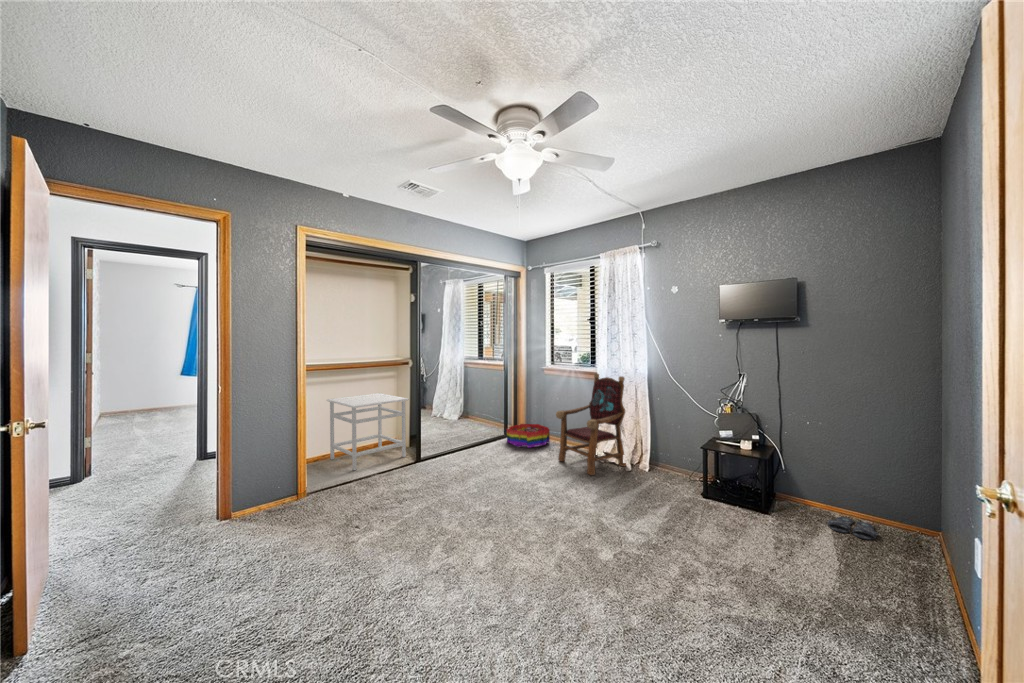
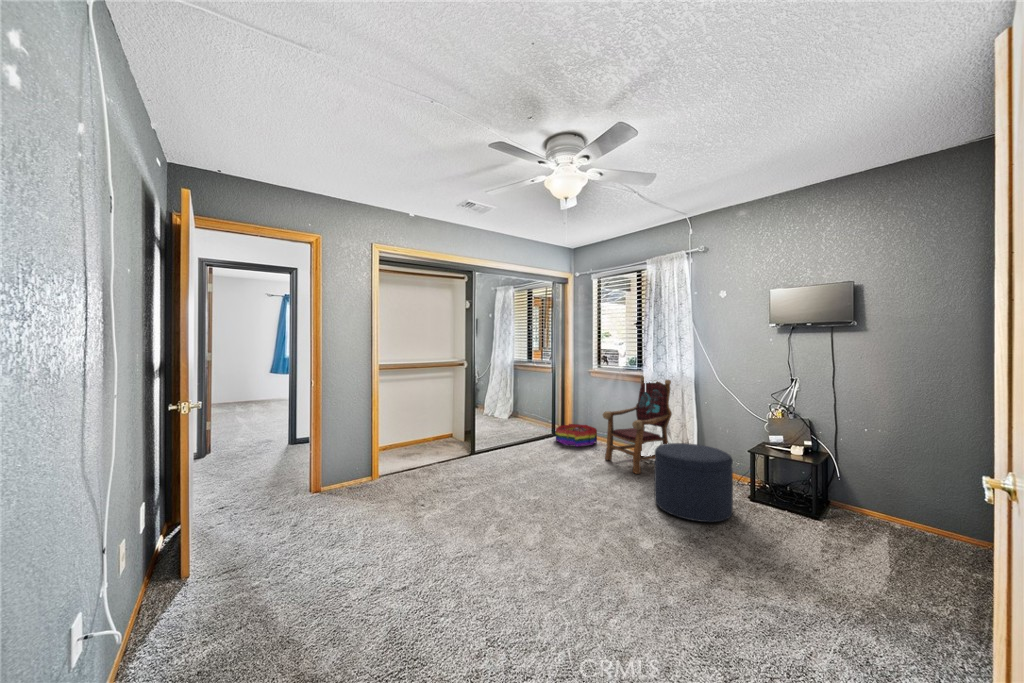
nightstand: present [327,393,409,470] -> none [395,391,466,459]
ottoman: none [611,443,689,525] -> present [654,443,733,522]
slippers: present [828,517,878,540] -> none [884,527,941,550]

